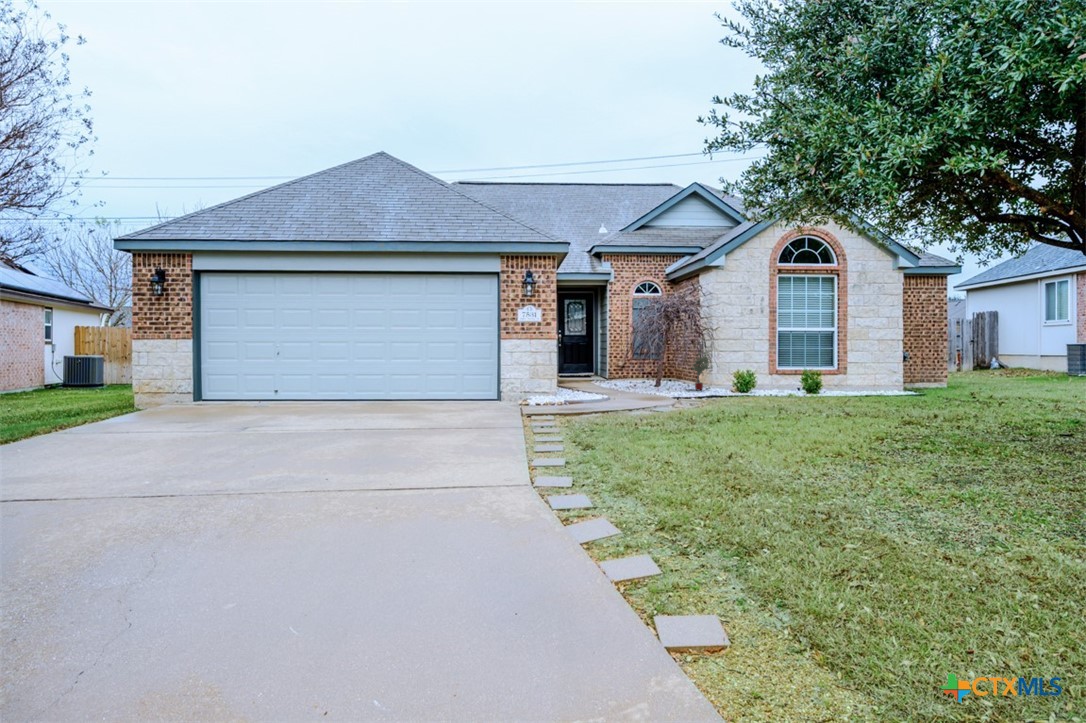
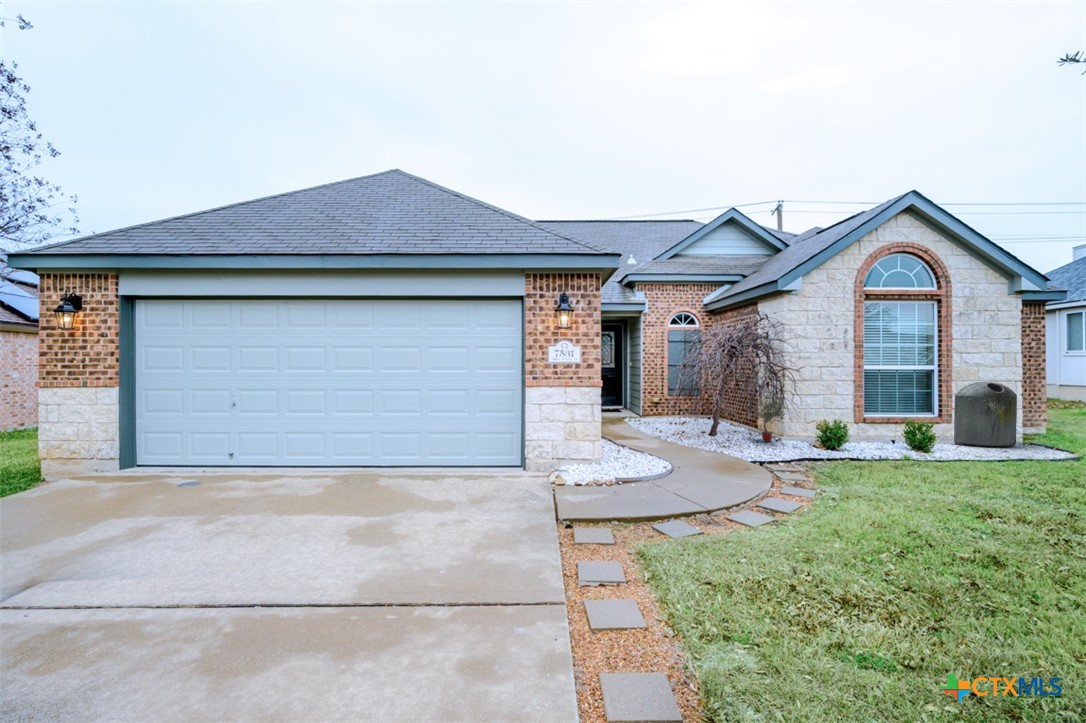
trash can: none [844,340,890,391] -> present [954,382,1017,448]

